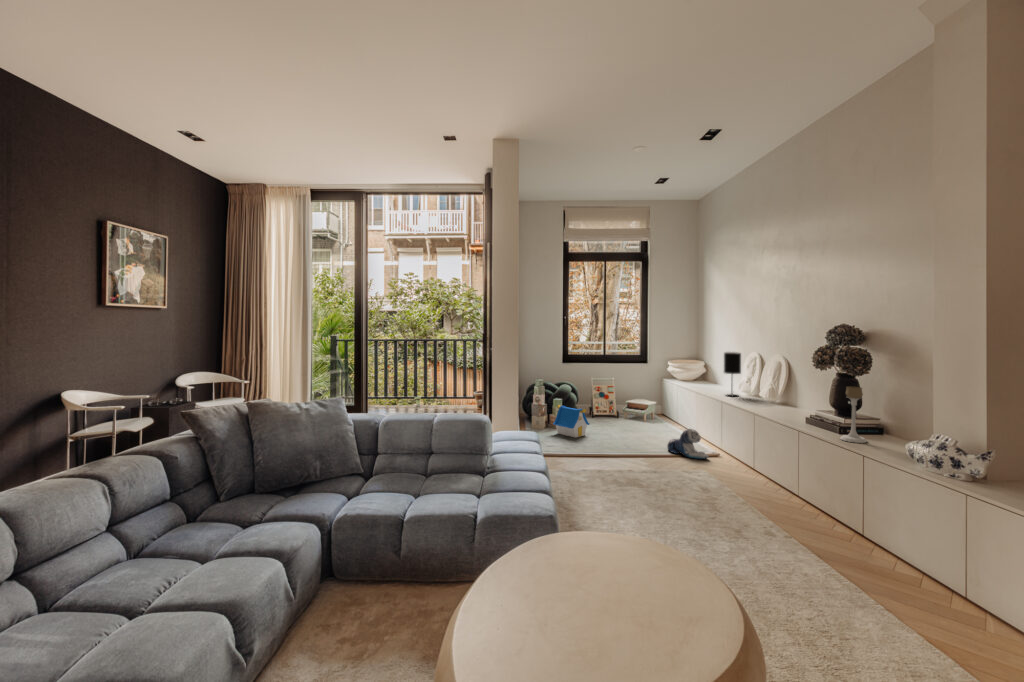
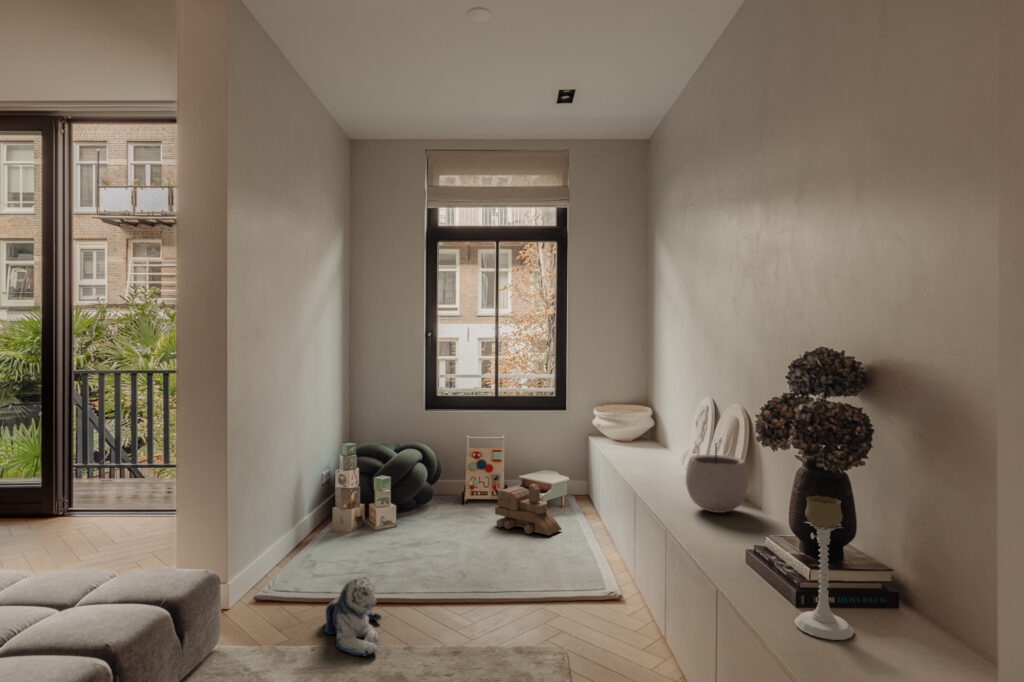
table lamp: present [724,352,741,396] -> none [652,398,681,480]
plant pot: none [756,370,791,408] -> present [686,440,748,513]
toy train: none [621,403,662,431] -> present [495,484,562,535]
toy house: present [553,405,589,438] -> none [358,487,424,551]
plush toy: present [667,429,709,459] -> present [324,578,381,656]

